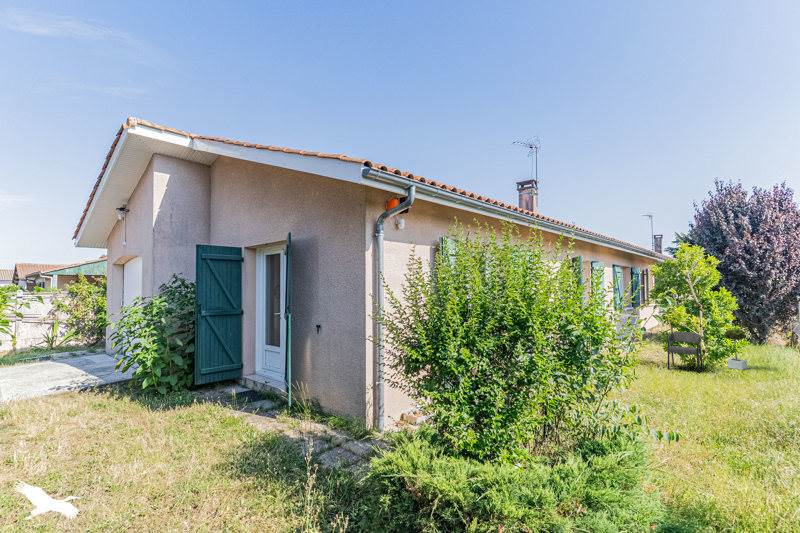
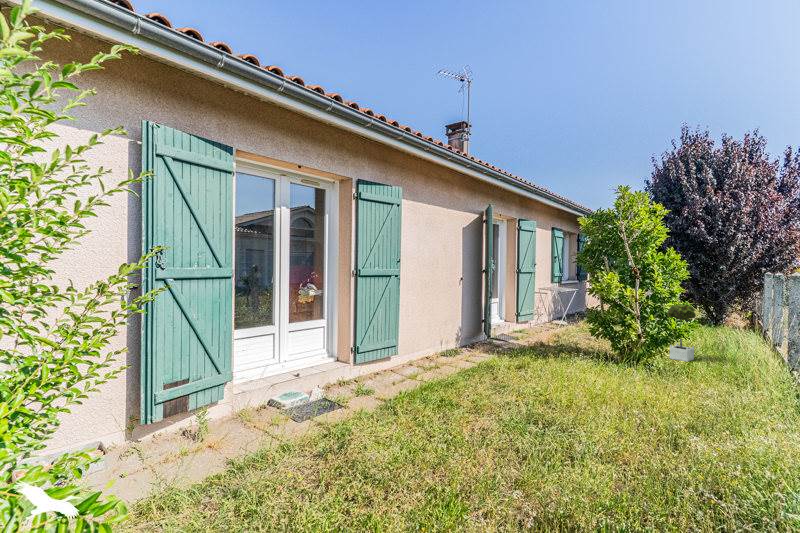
chair: present [668,332,703,373] -> none [590,309,637,367]

